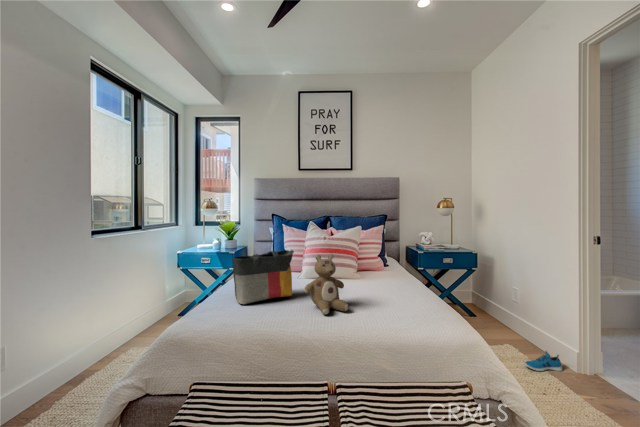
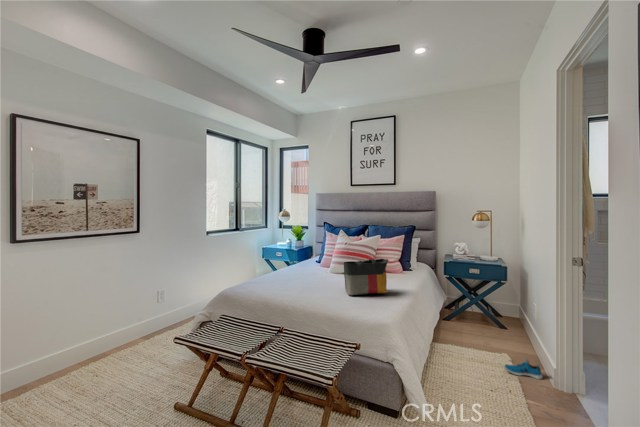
tote bag: present [233,250,294,304] -> present [344,259,388,295]
stuffed bear: present [304,254,348,314] -> none [300,257,330,296]

